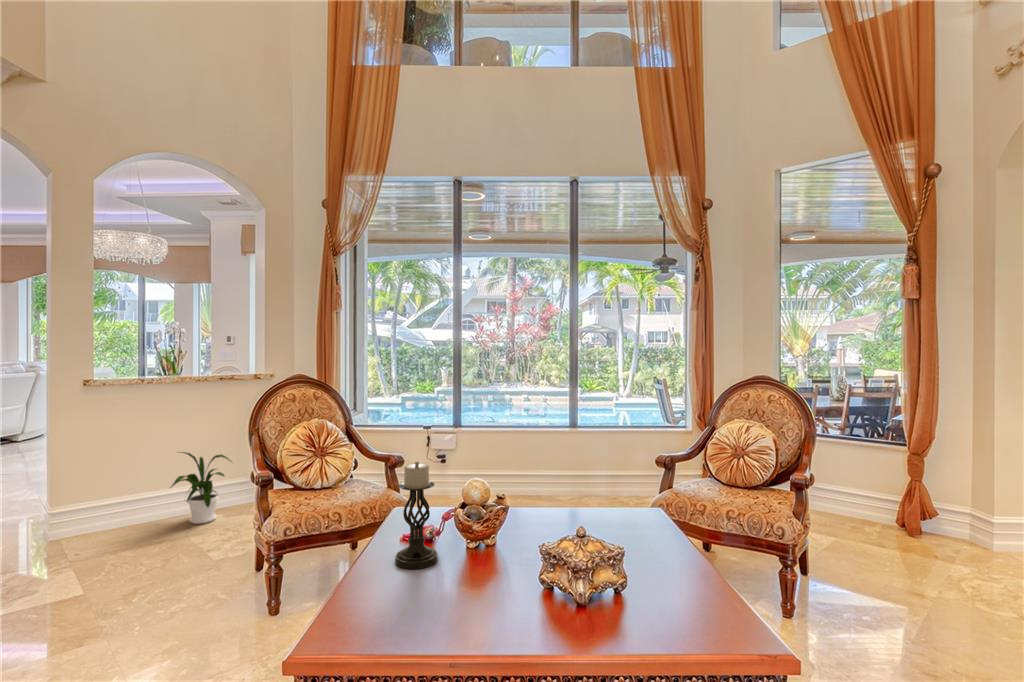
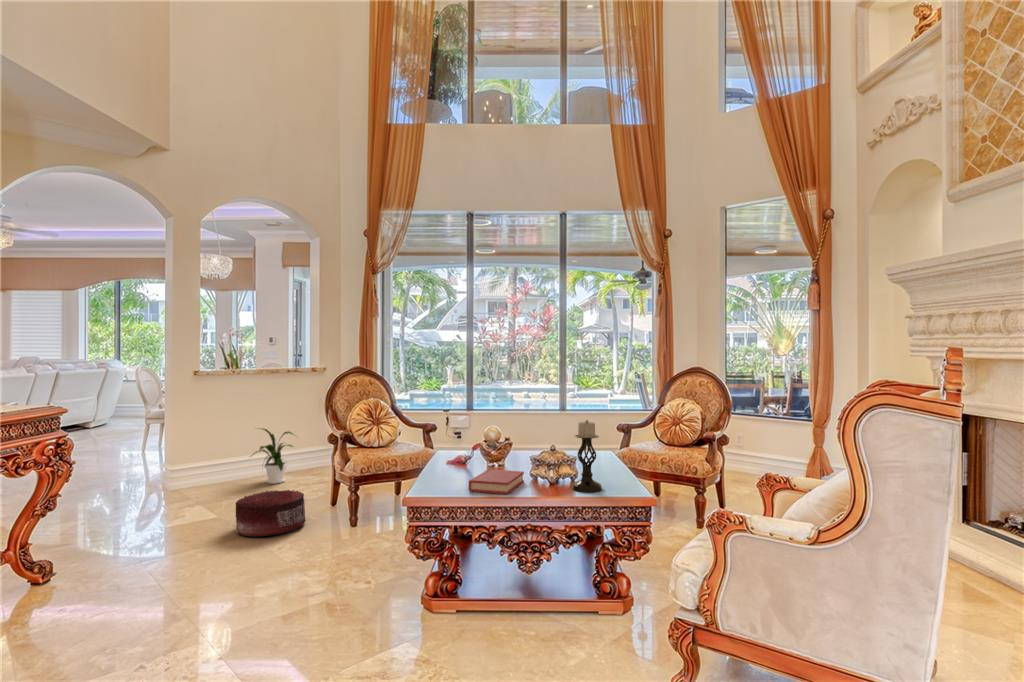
candle holder: present [395,462,438,569] -> present [572,420,602,492]
pouf: none [85,557,204,646] -> present [236,490,306,537]
hardback book: none [428,567,530,644] -> present [469,470,524,494]

